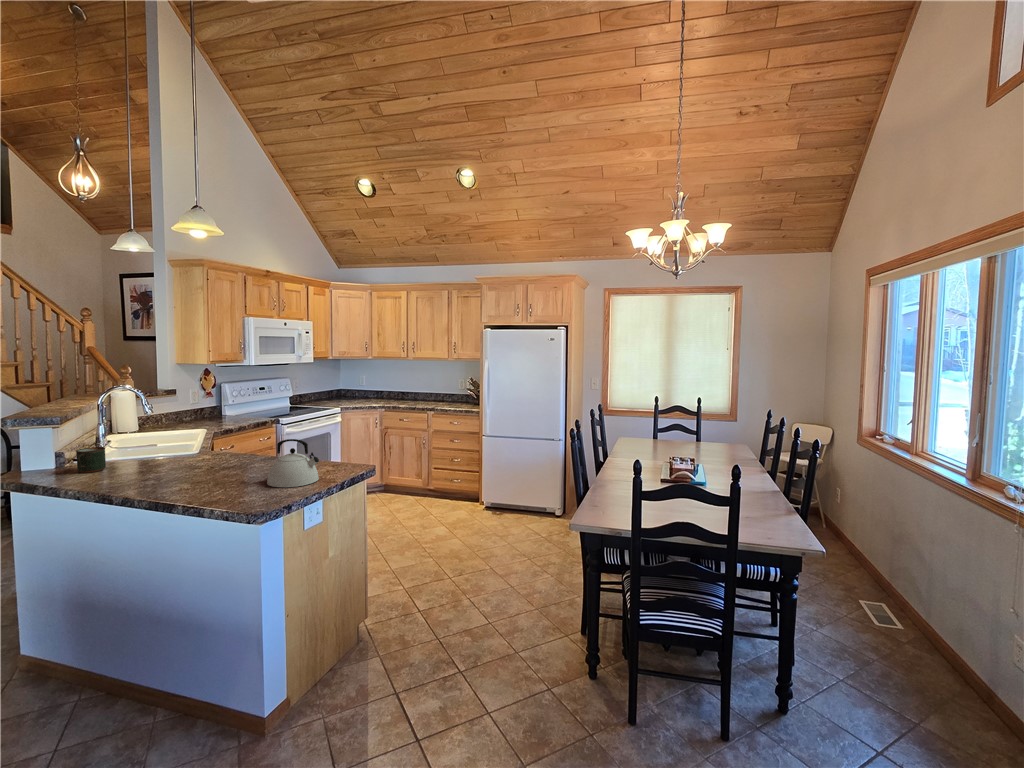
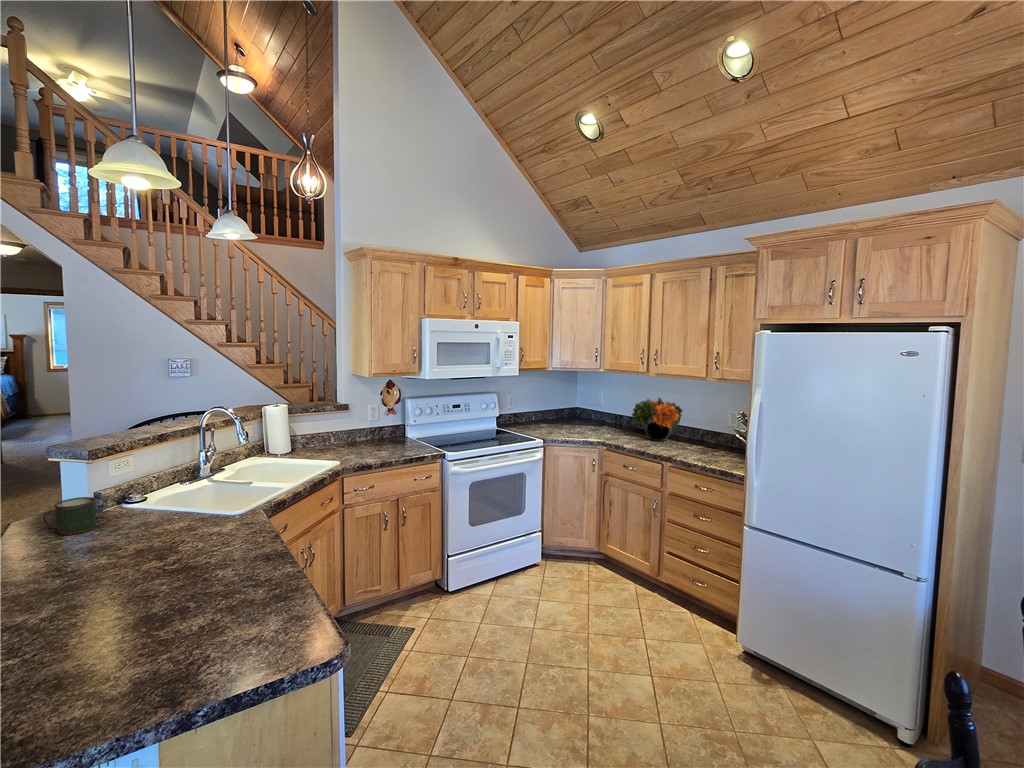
flower arrangement: none [396,374,431,403] -> present [632,398,683,441]
kettle: present [267,439,319,487] -> none [71,578,198,704]

